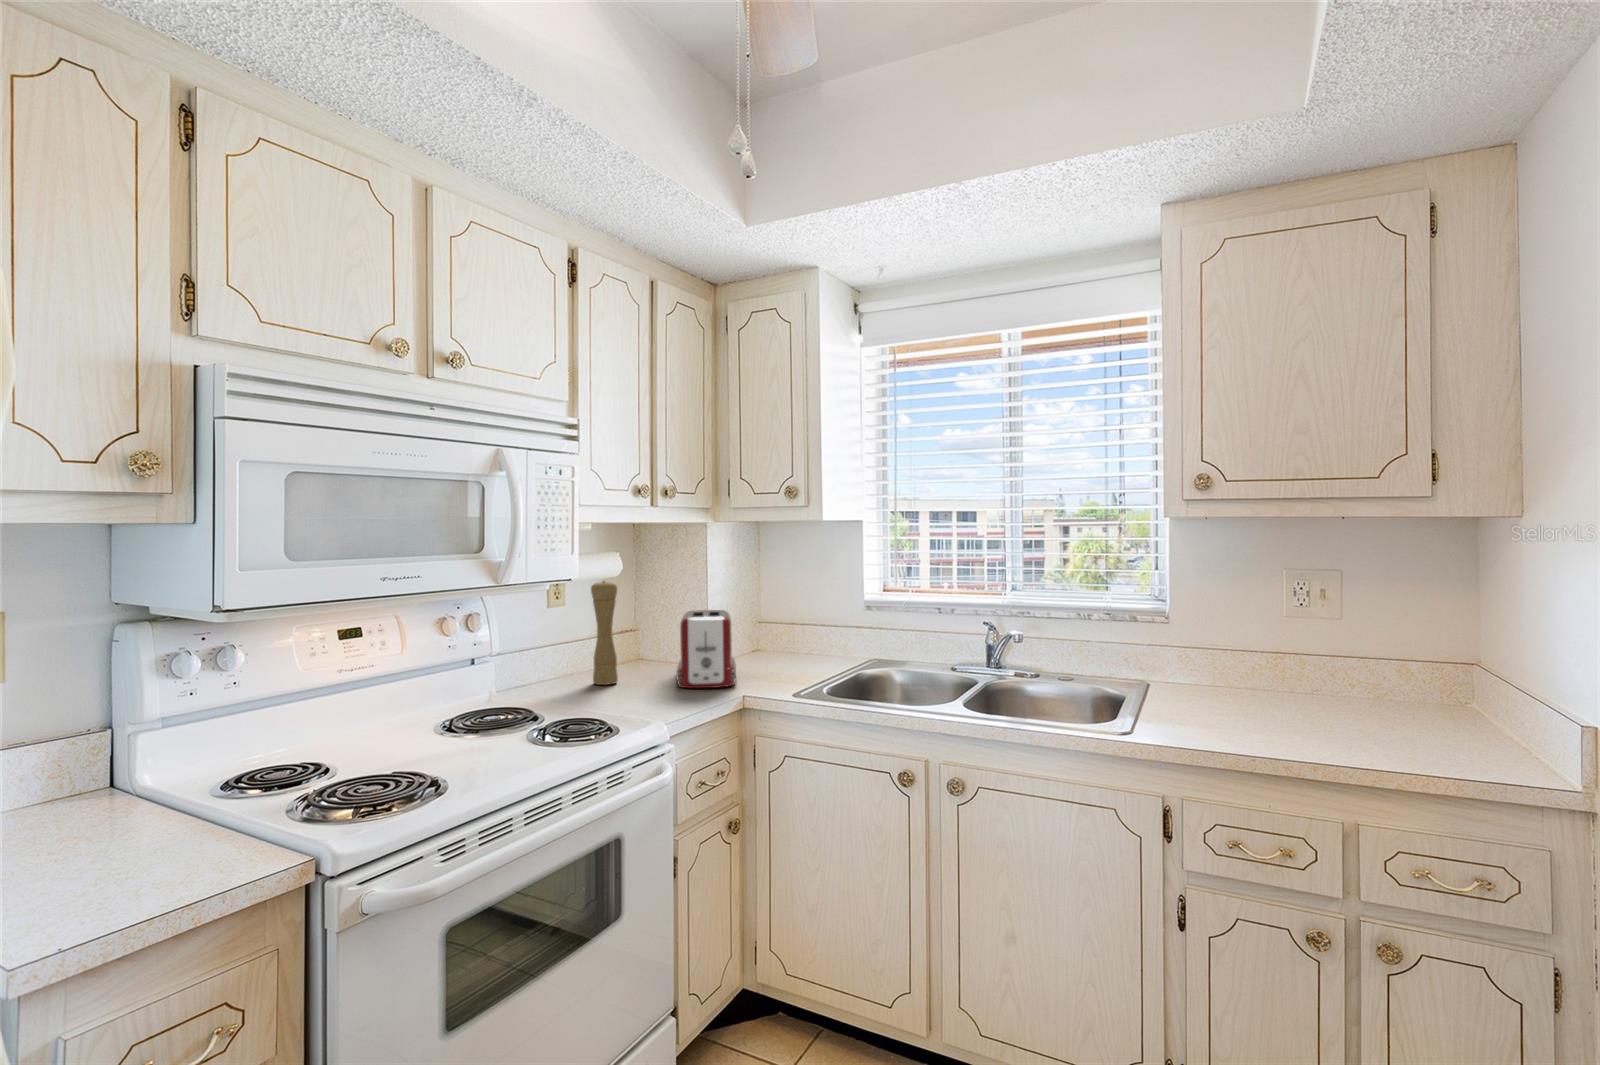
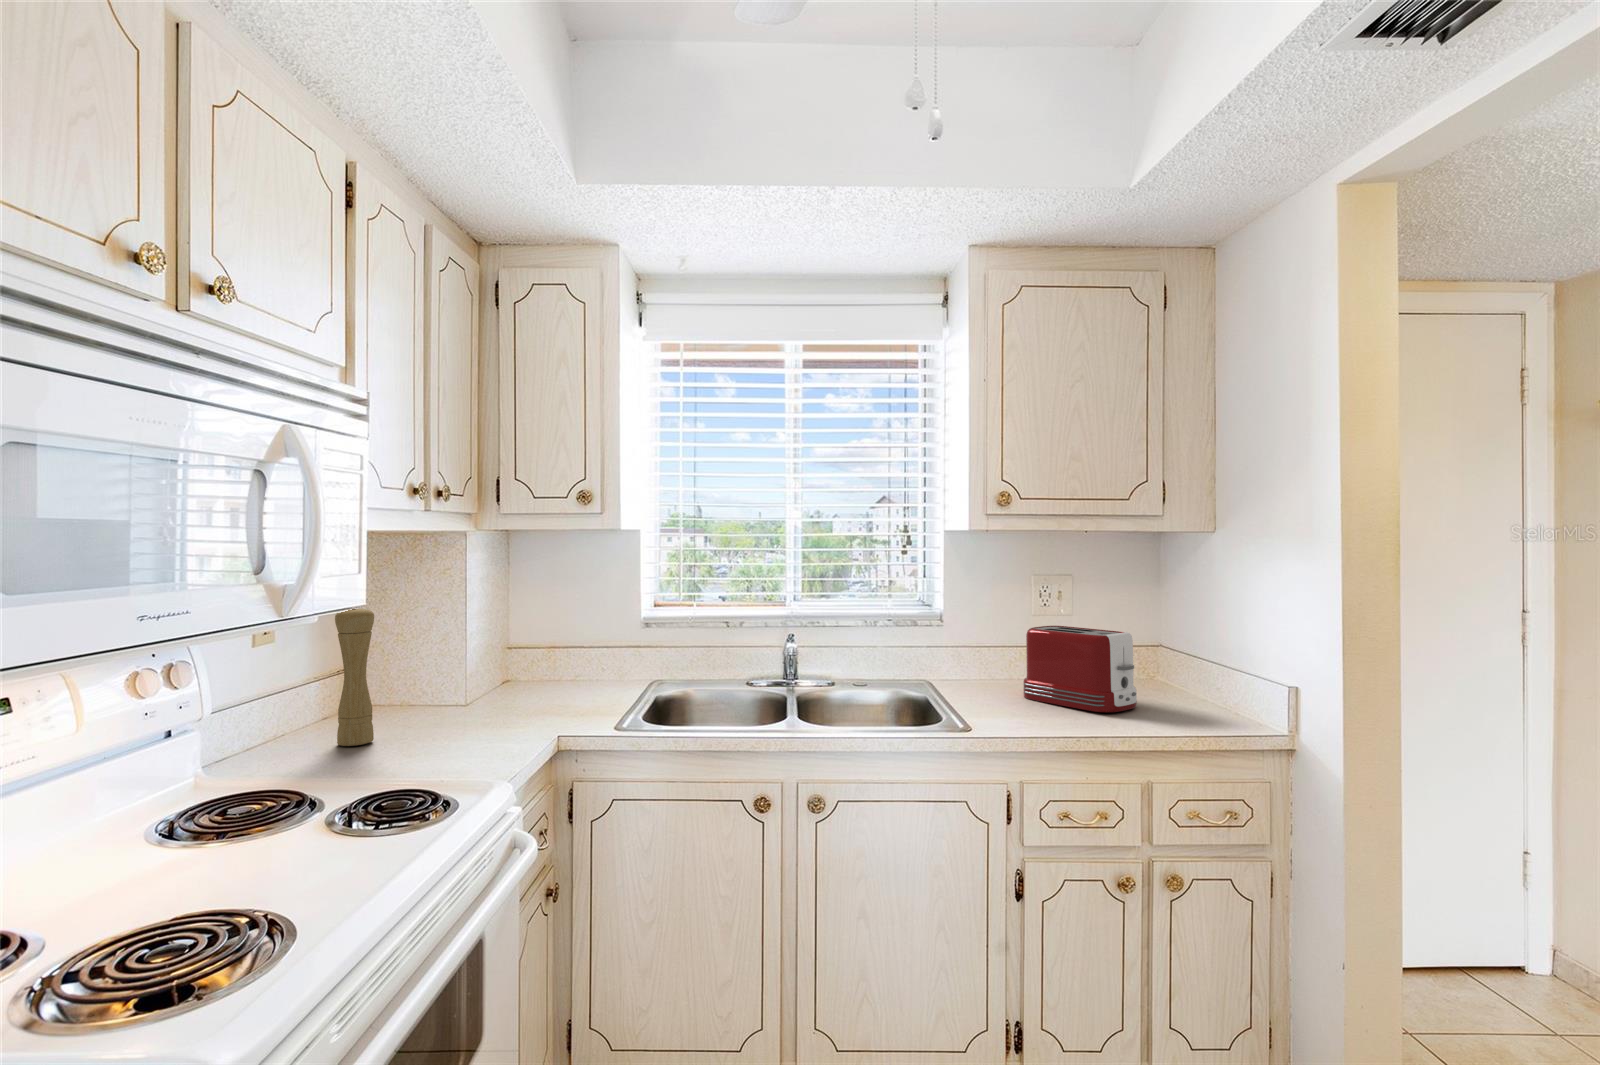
toaster: present [677,610,736,688] -> present [1023,626,1137,712]

